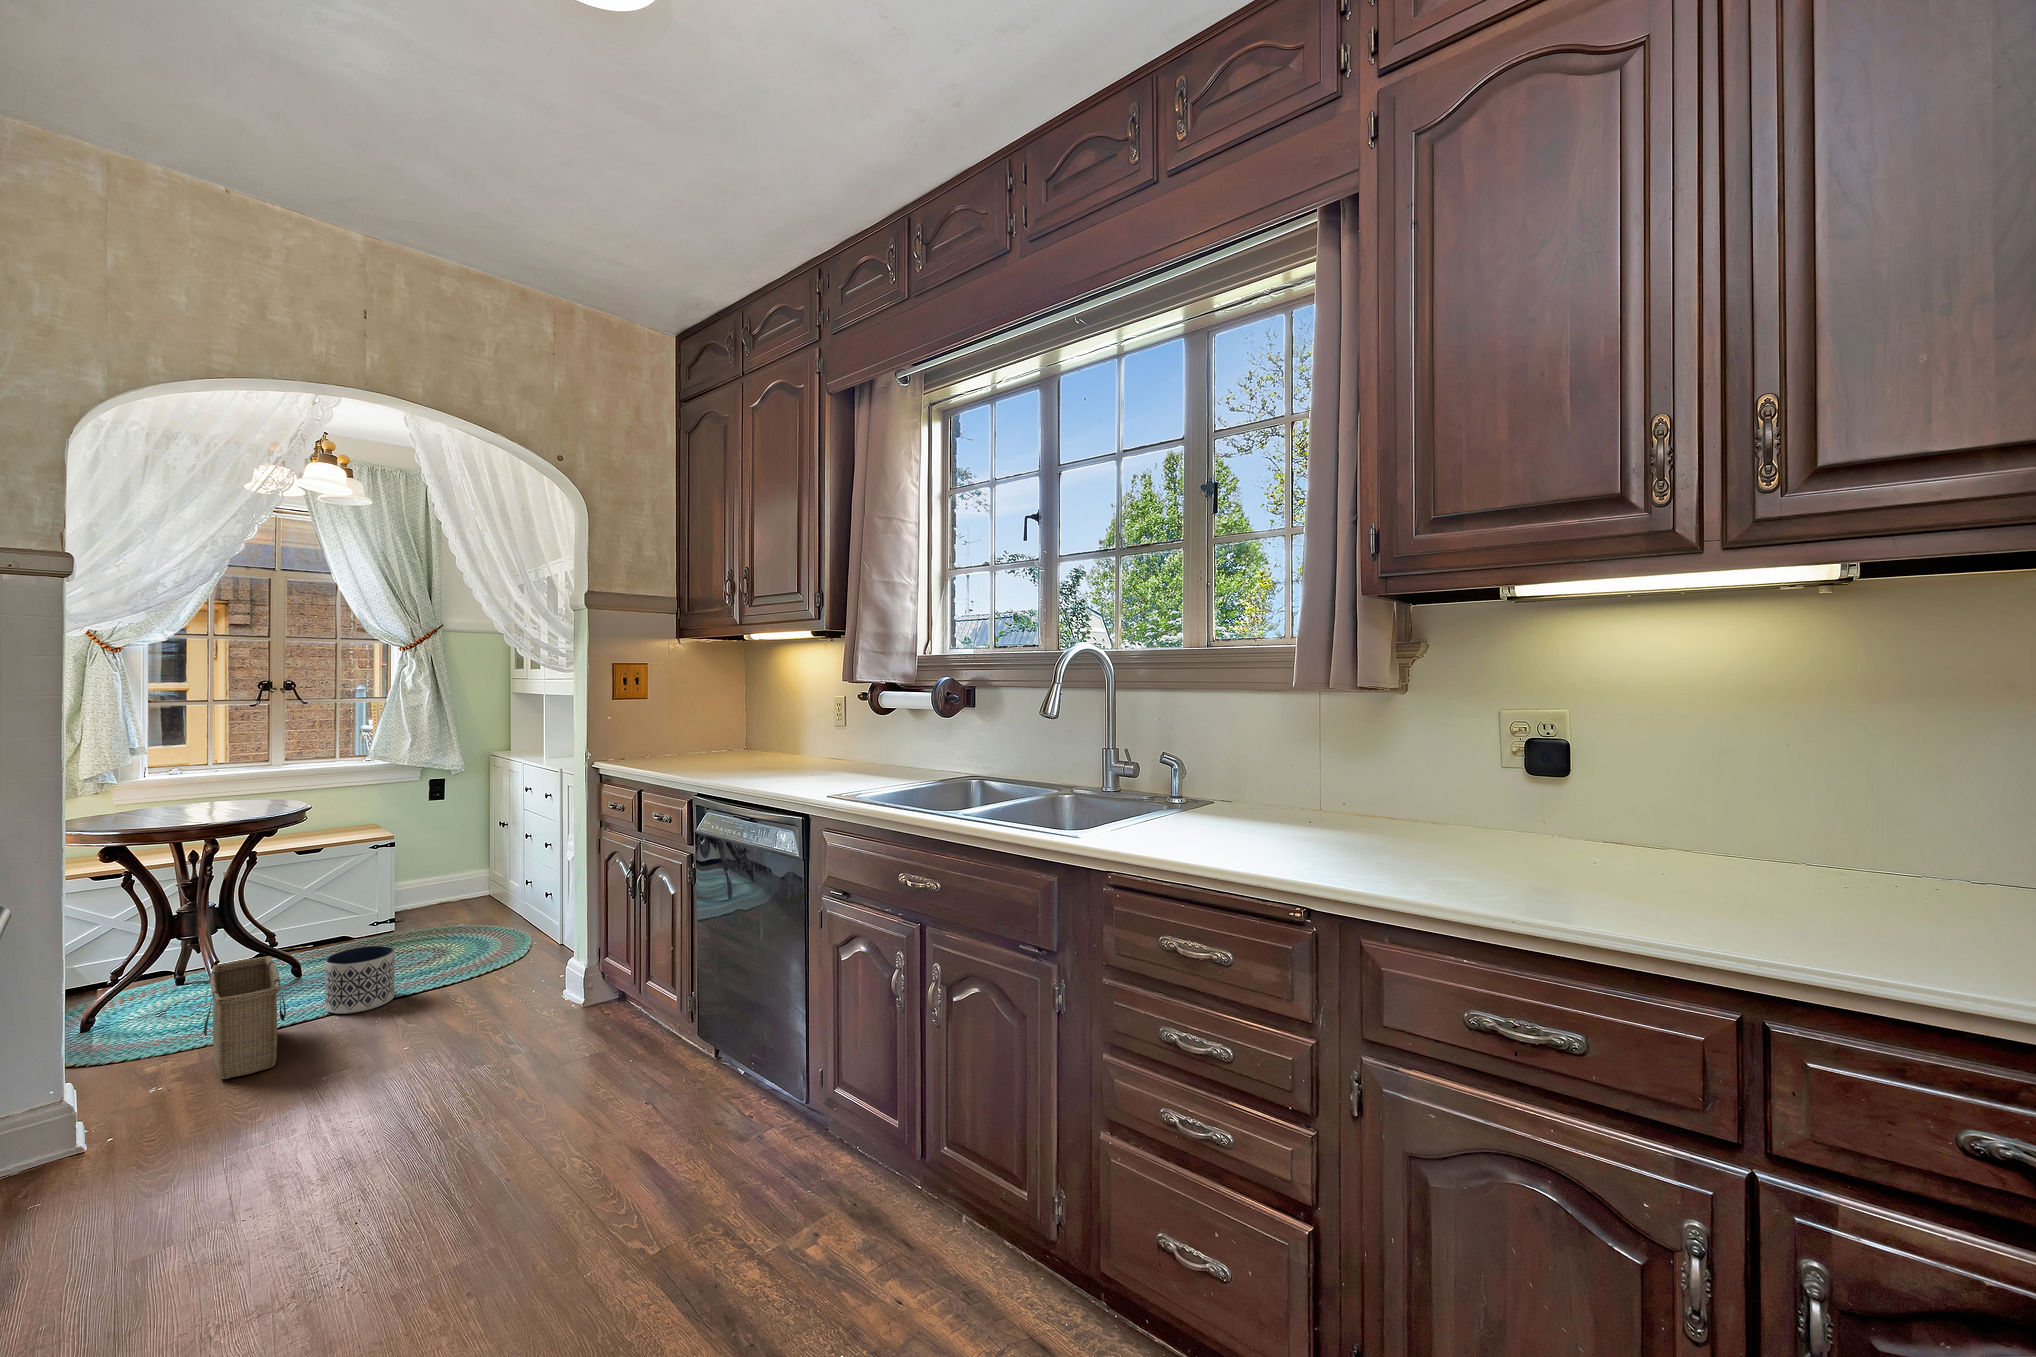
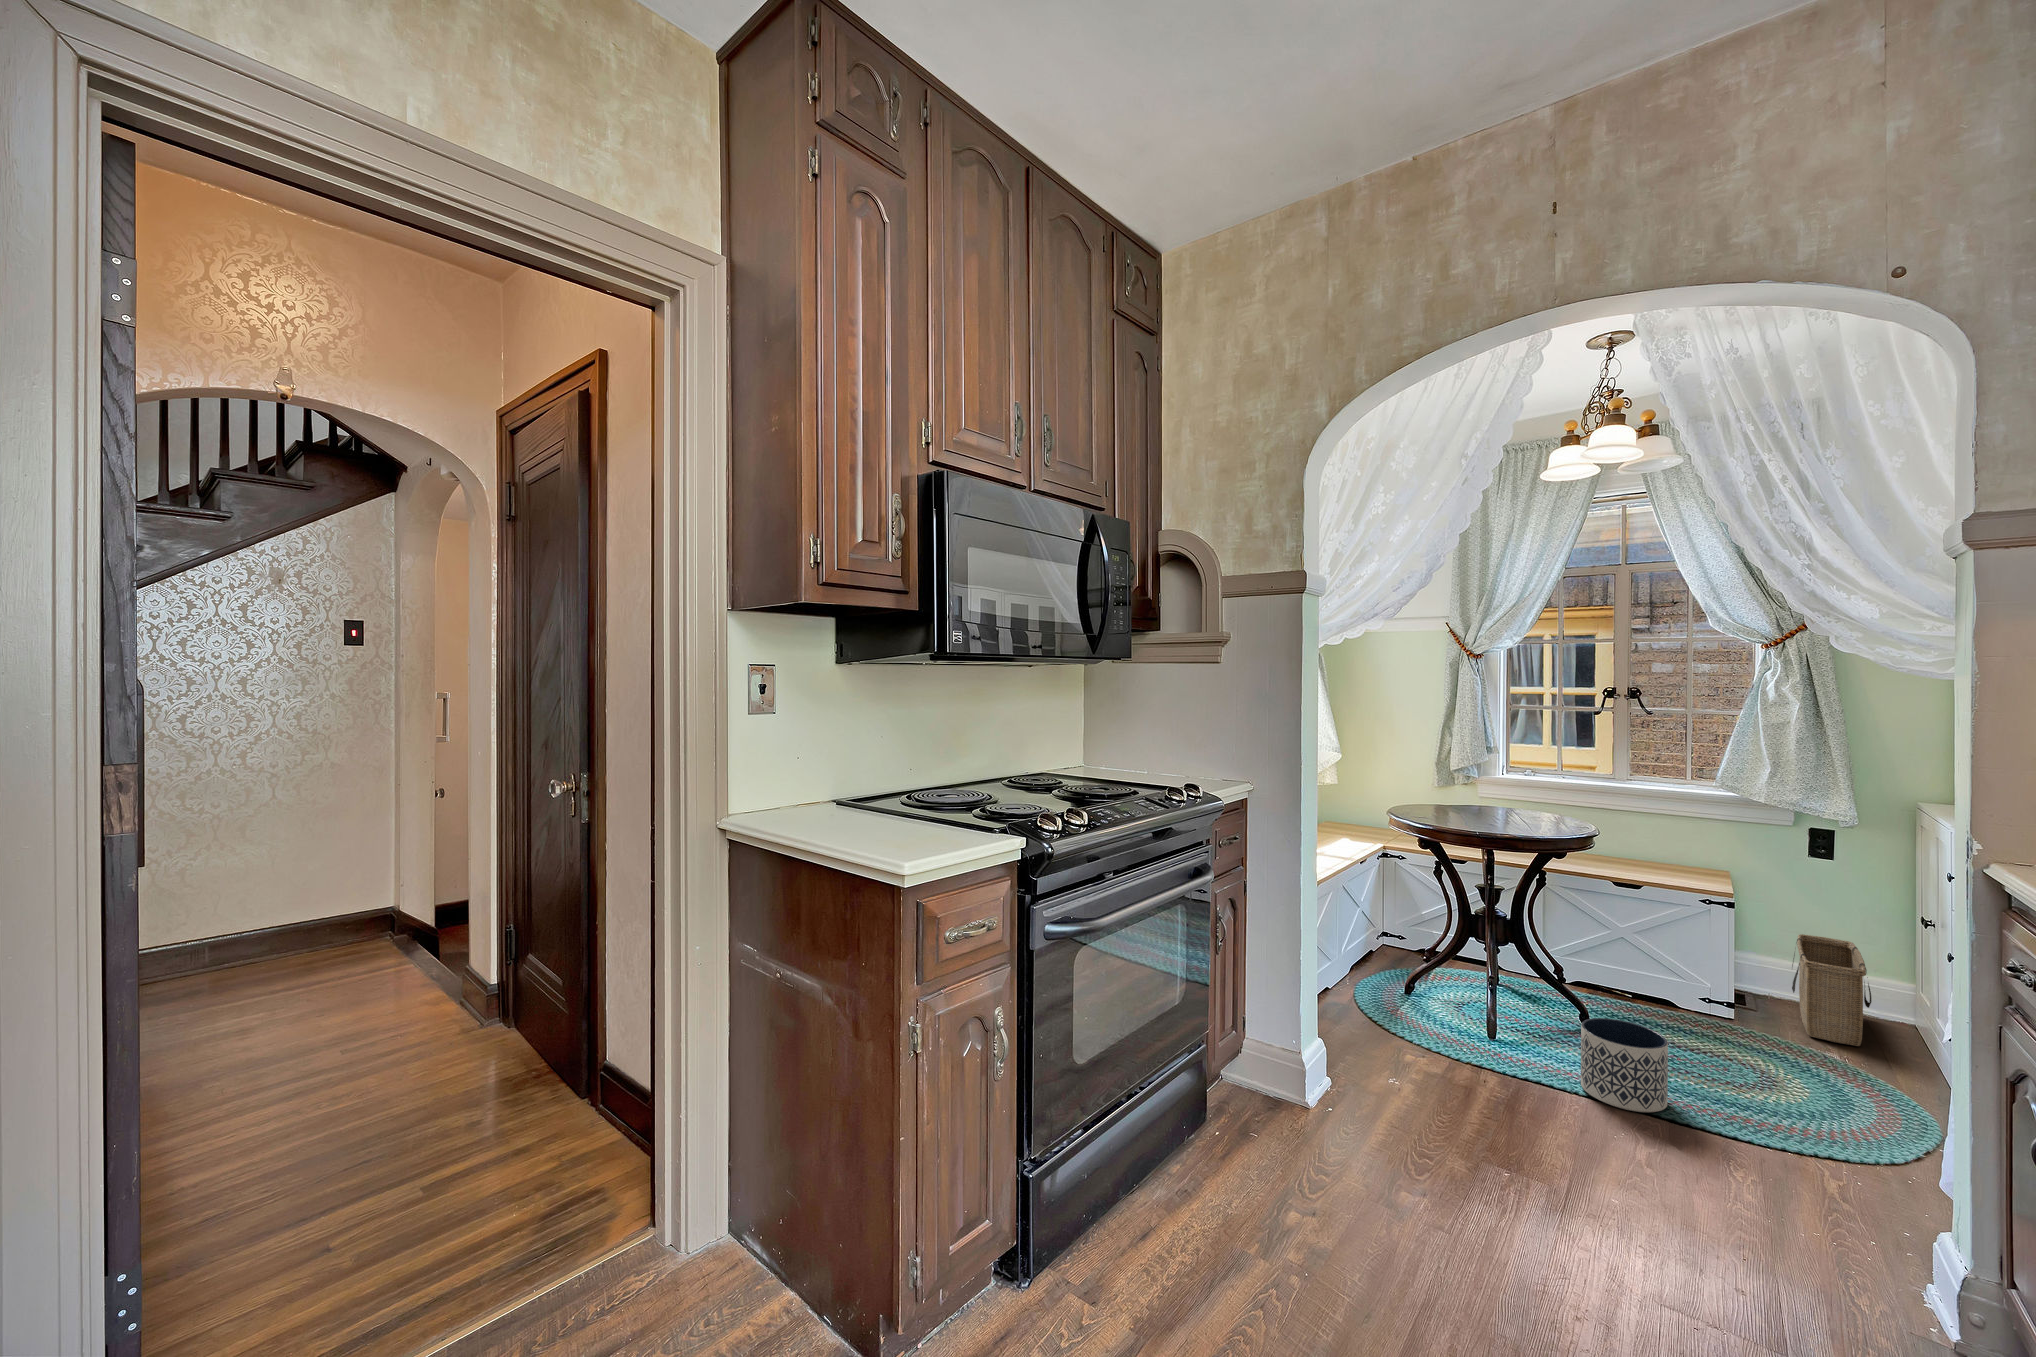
basket: present [204,957,286,1079] -> present [1792,934,1872,1046]

